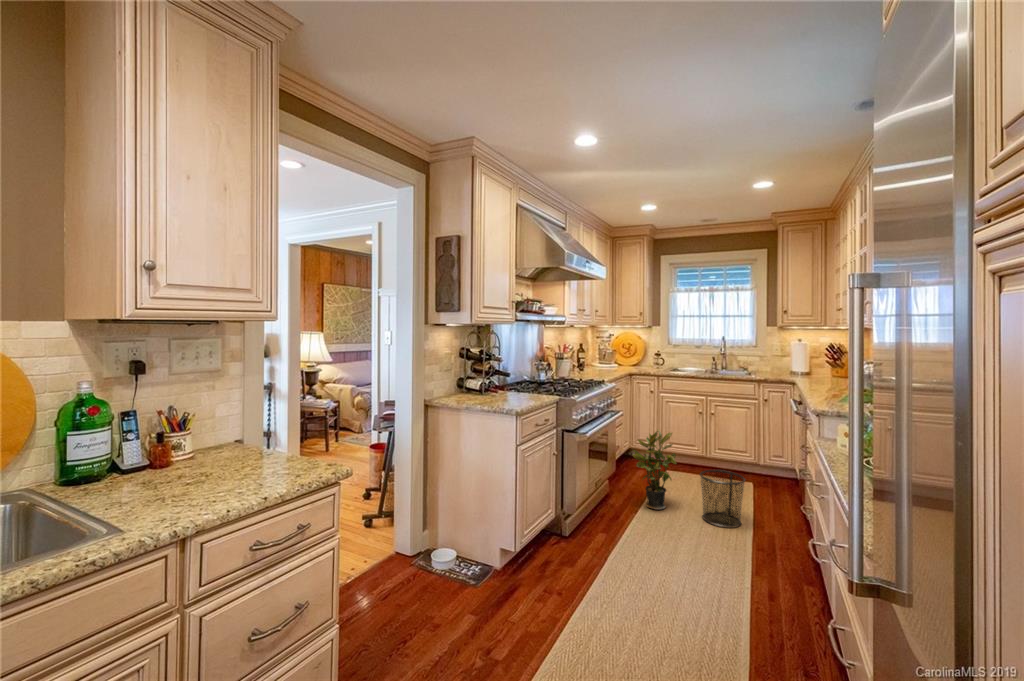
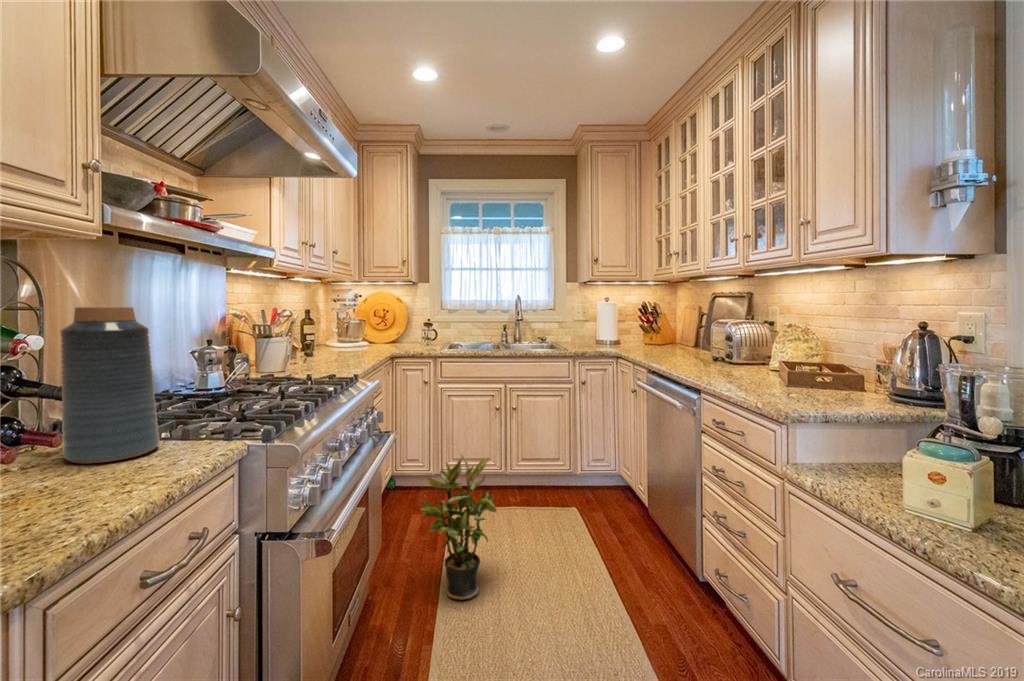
vase: none [504,348,529,398] -> present [60,307,159,464]
waste bin: present [700,470,745,528] -> none [535,506,605,608]

